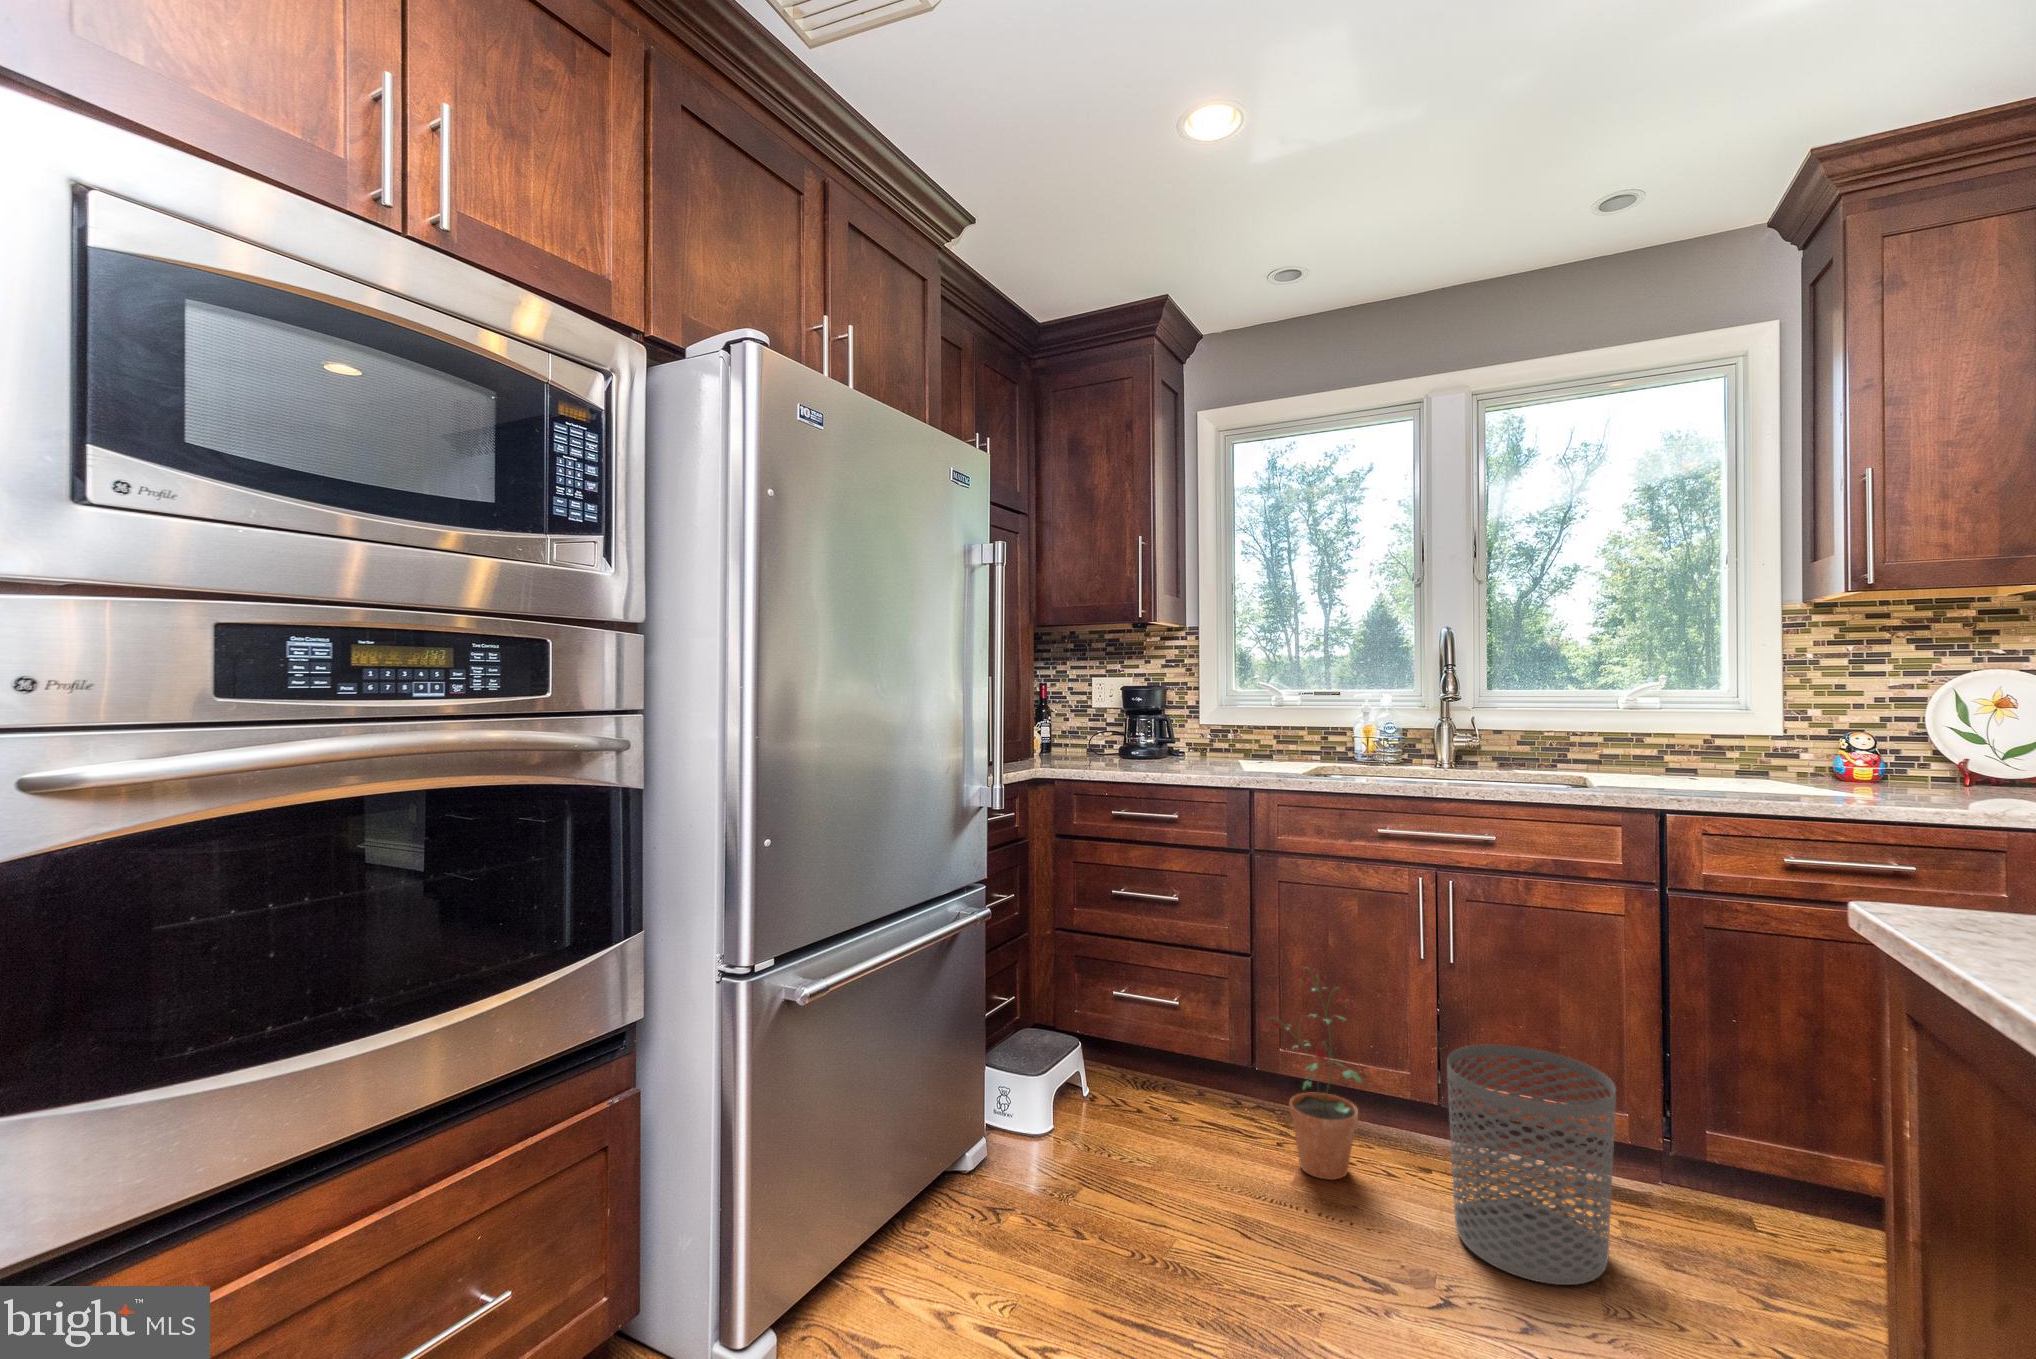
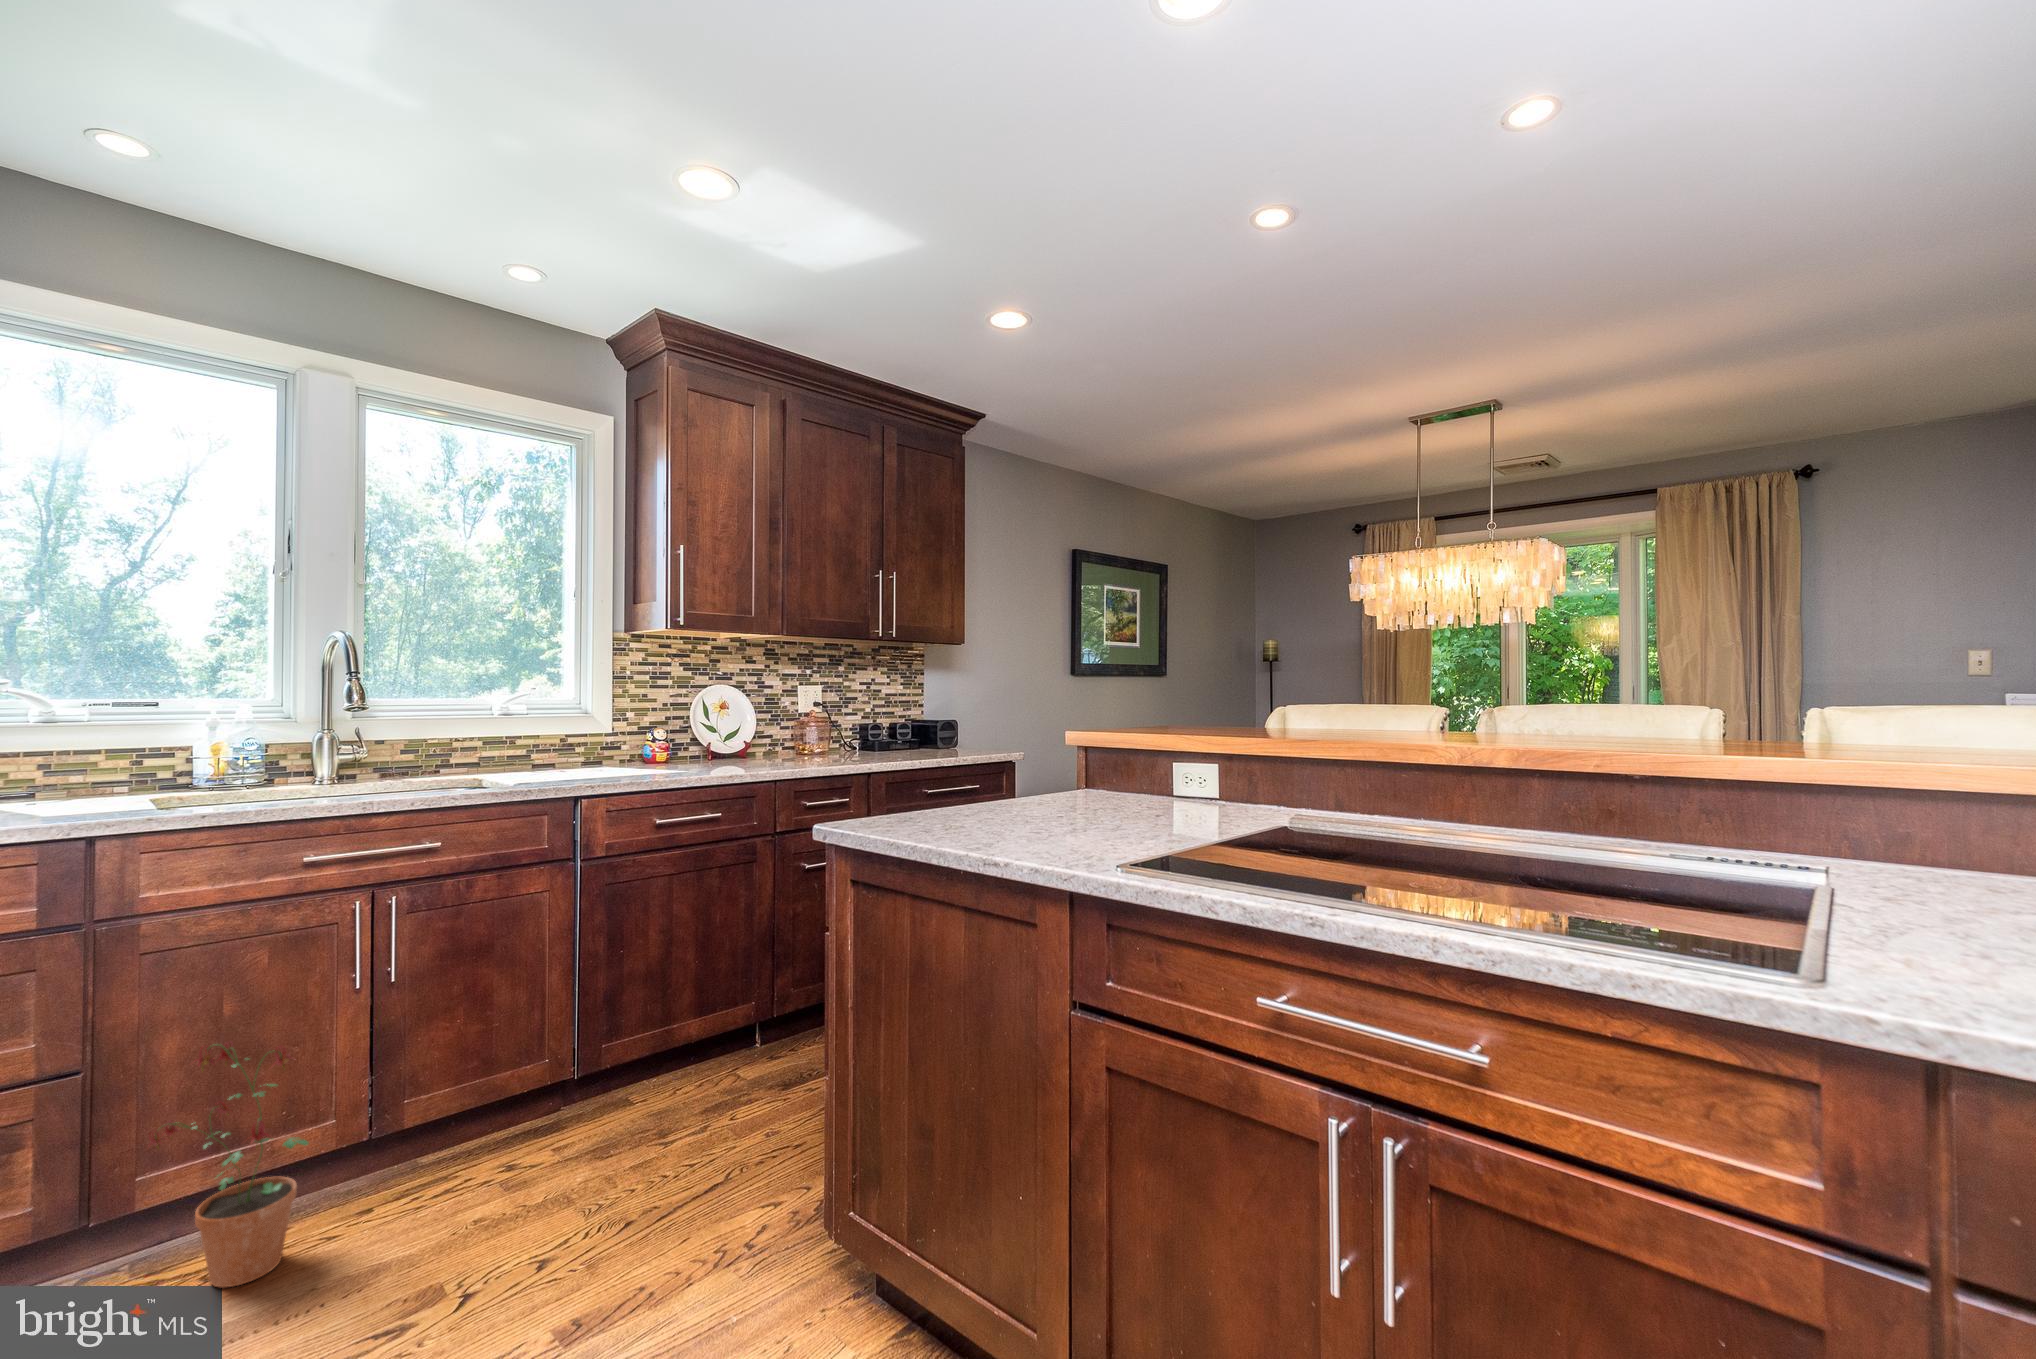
waste bin: present [1447,1045,1616,1285] -> none [424,1027,578,1243]

